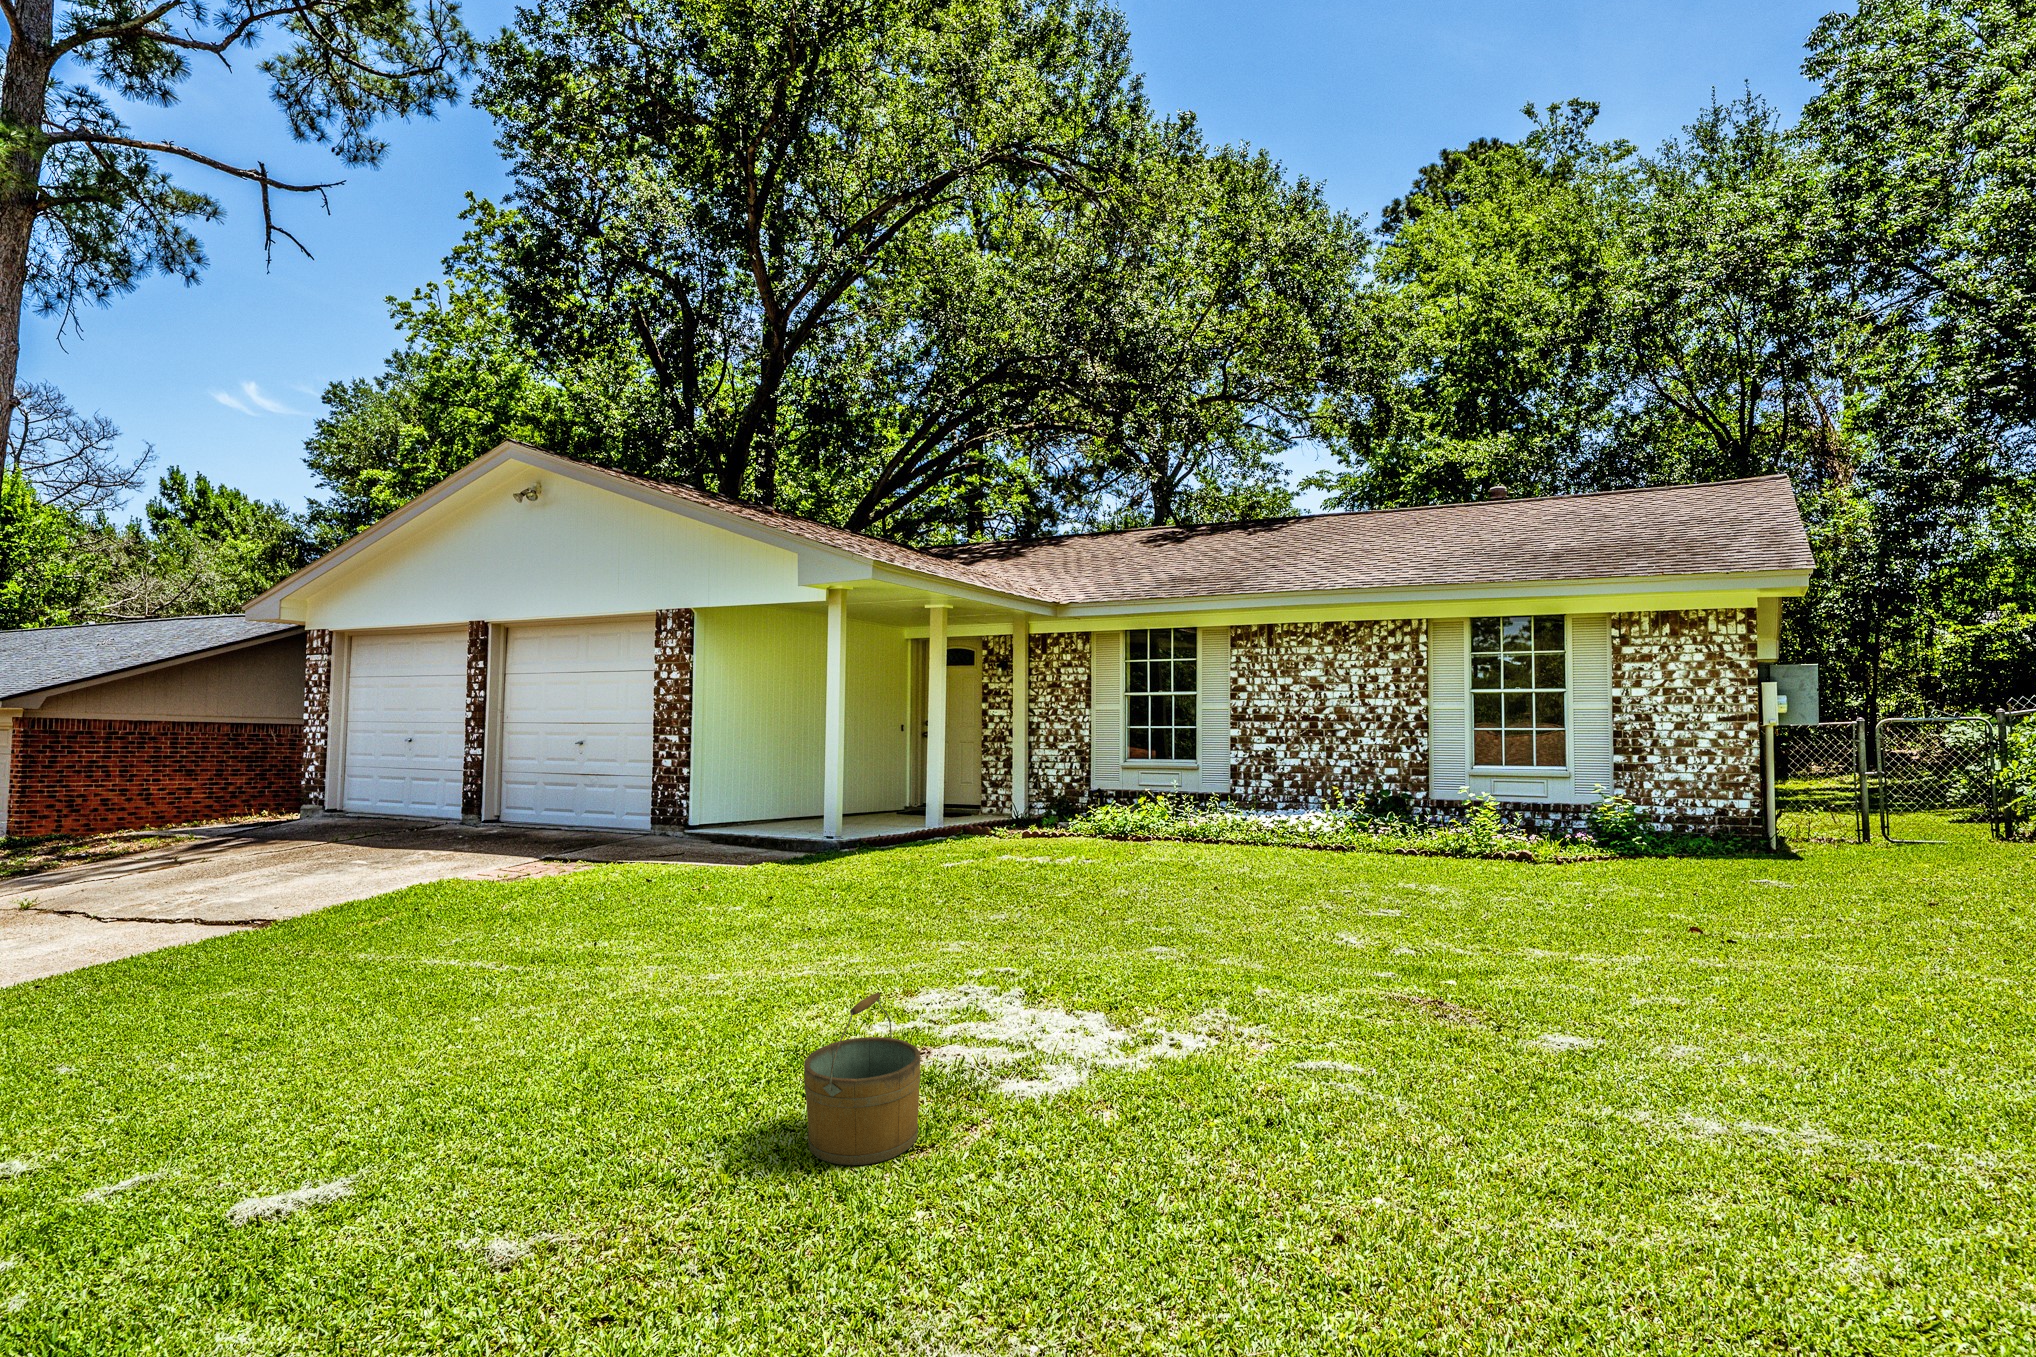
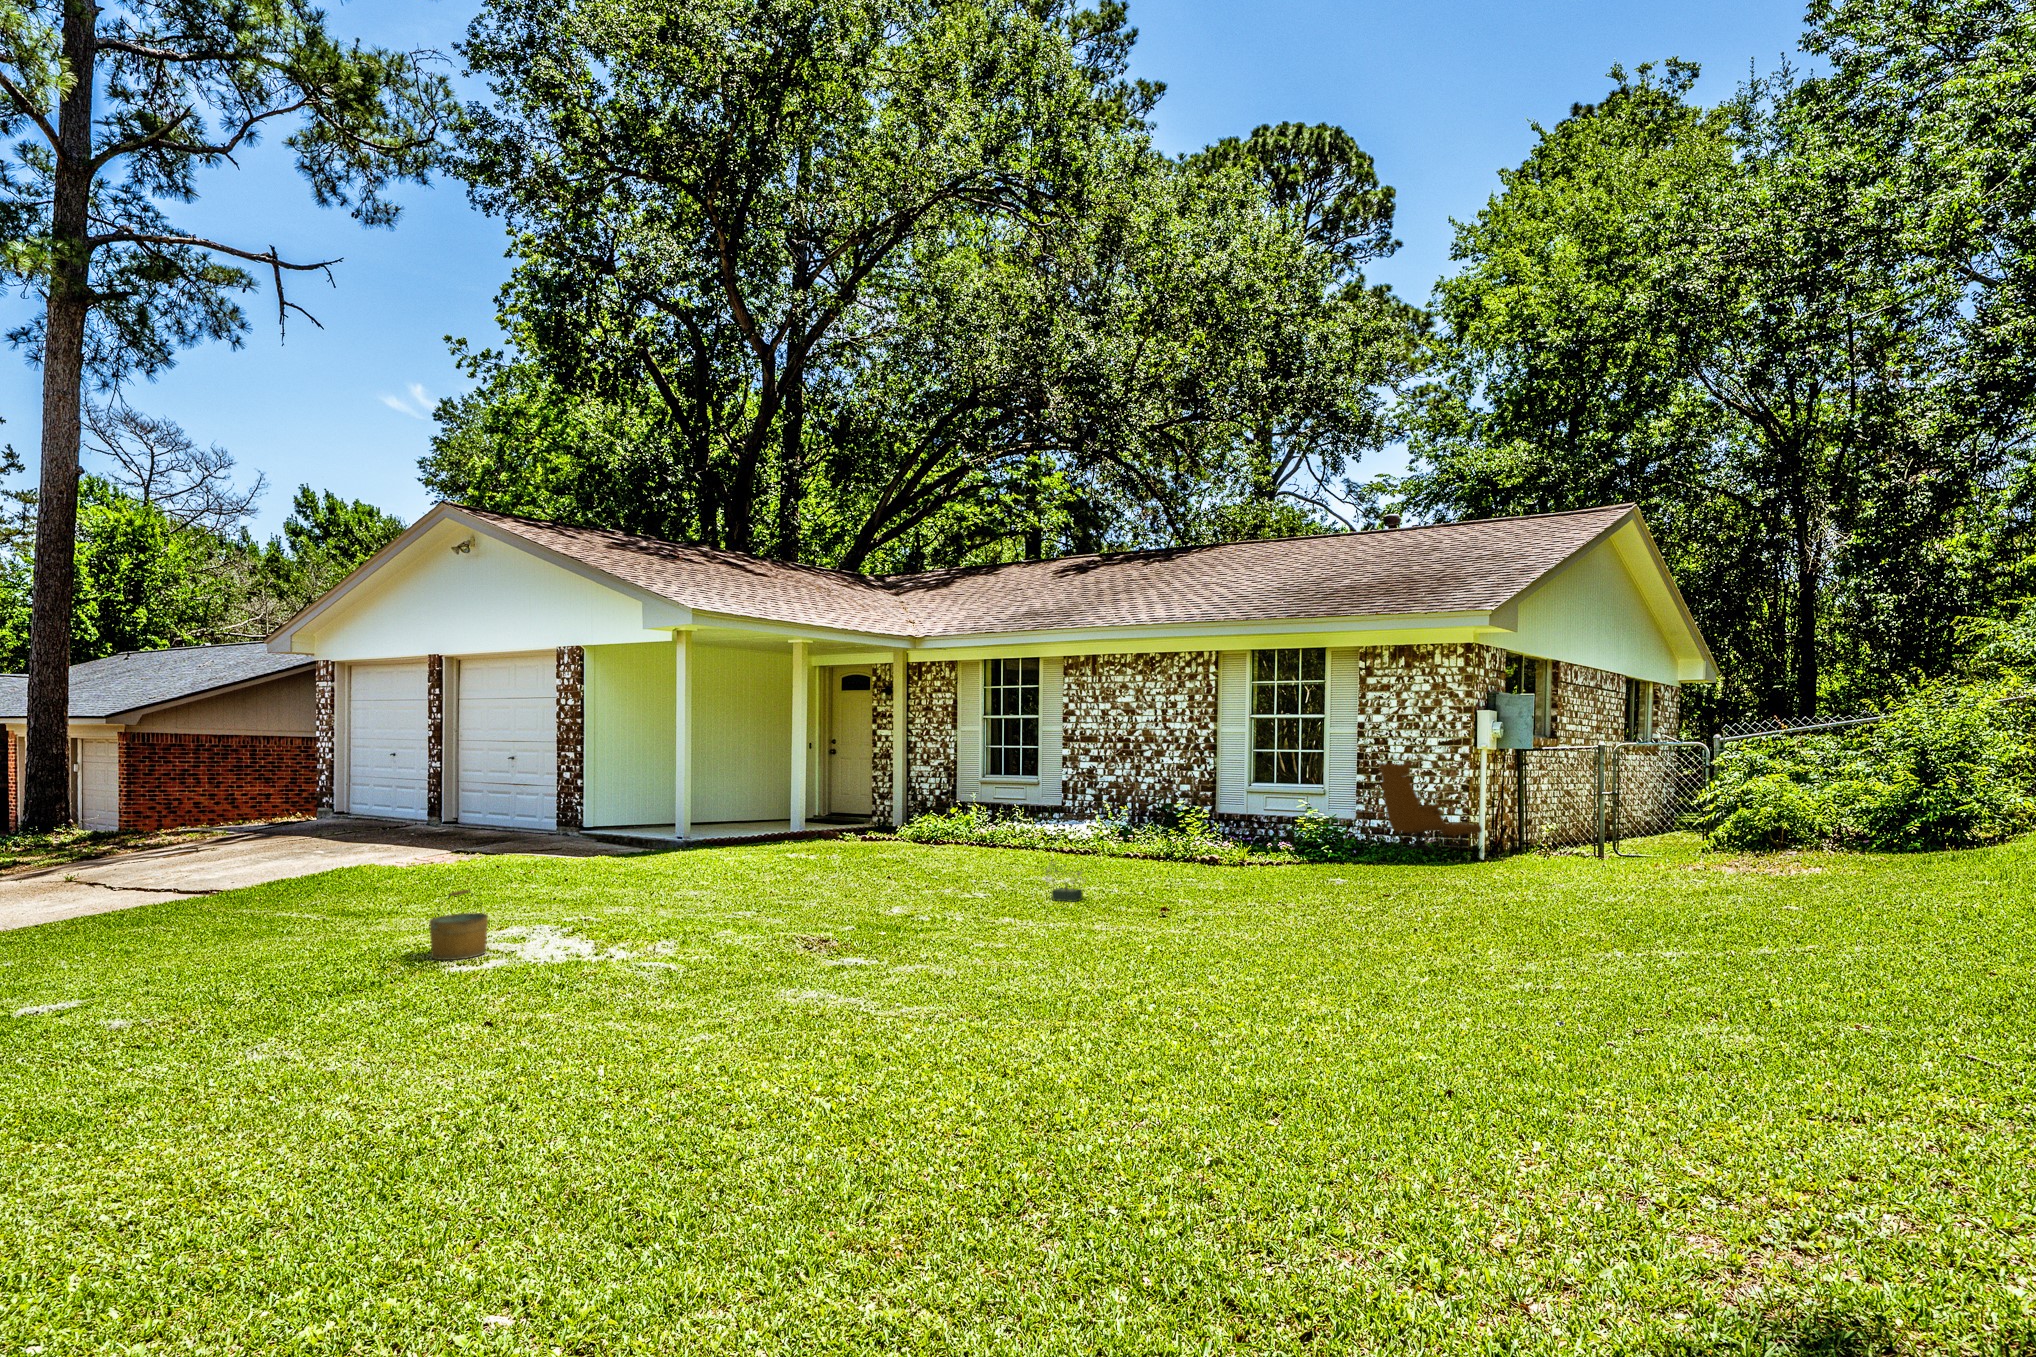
lounge chair: none [1694,740,1793,846] -> present [1379,763,1482,855]
decorative plant: none [1549,874,1626,935] -> present [1045,864,1085,902]

